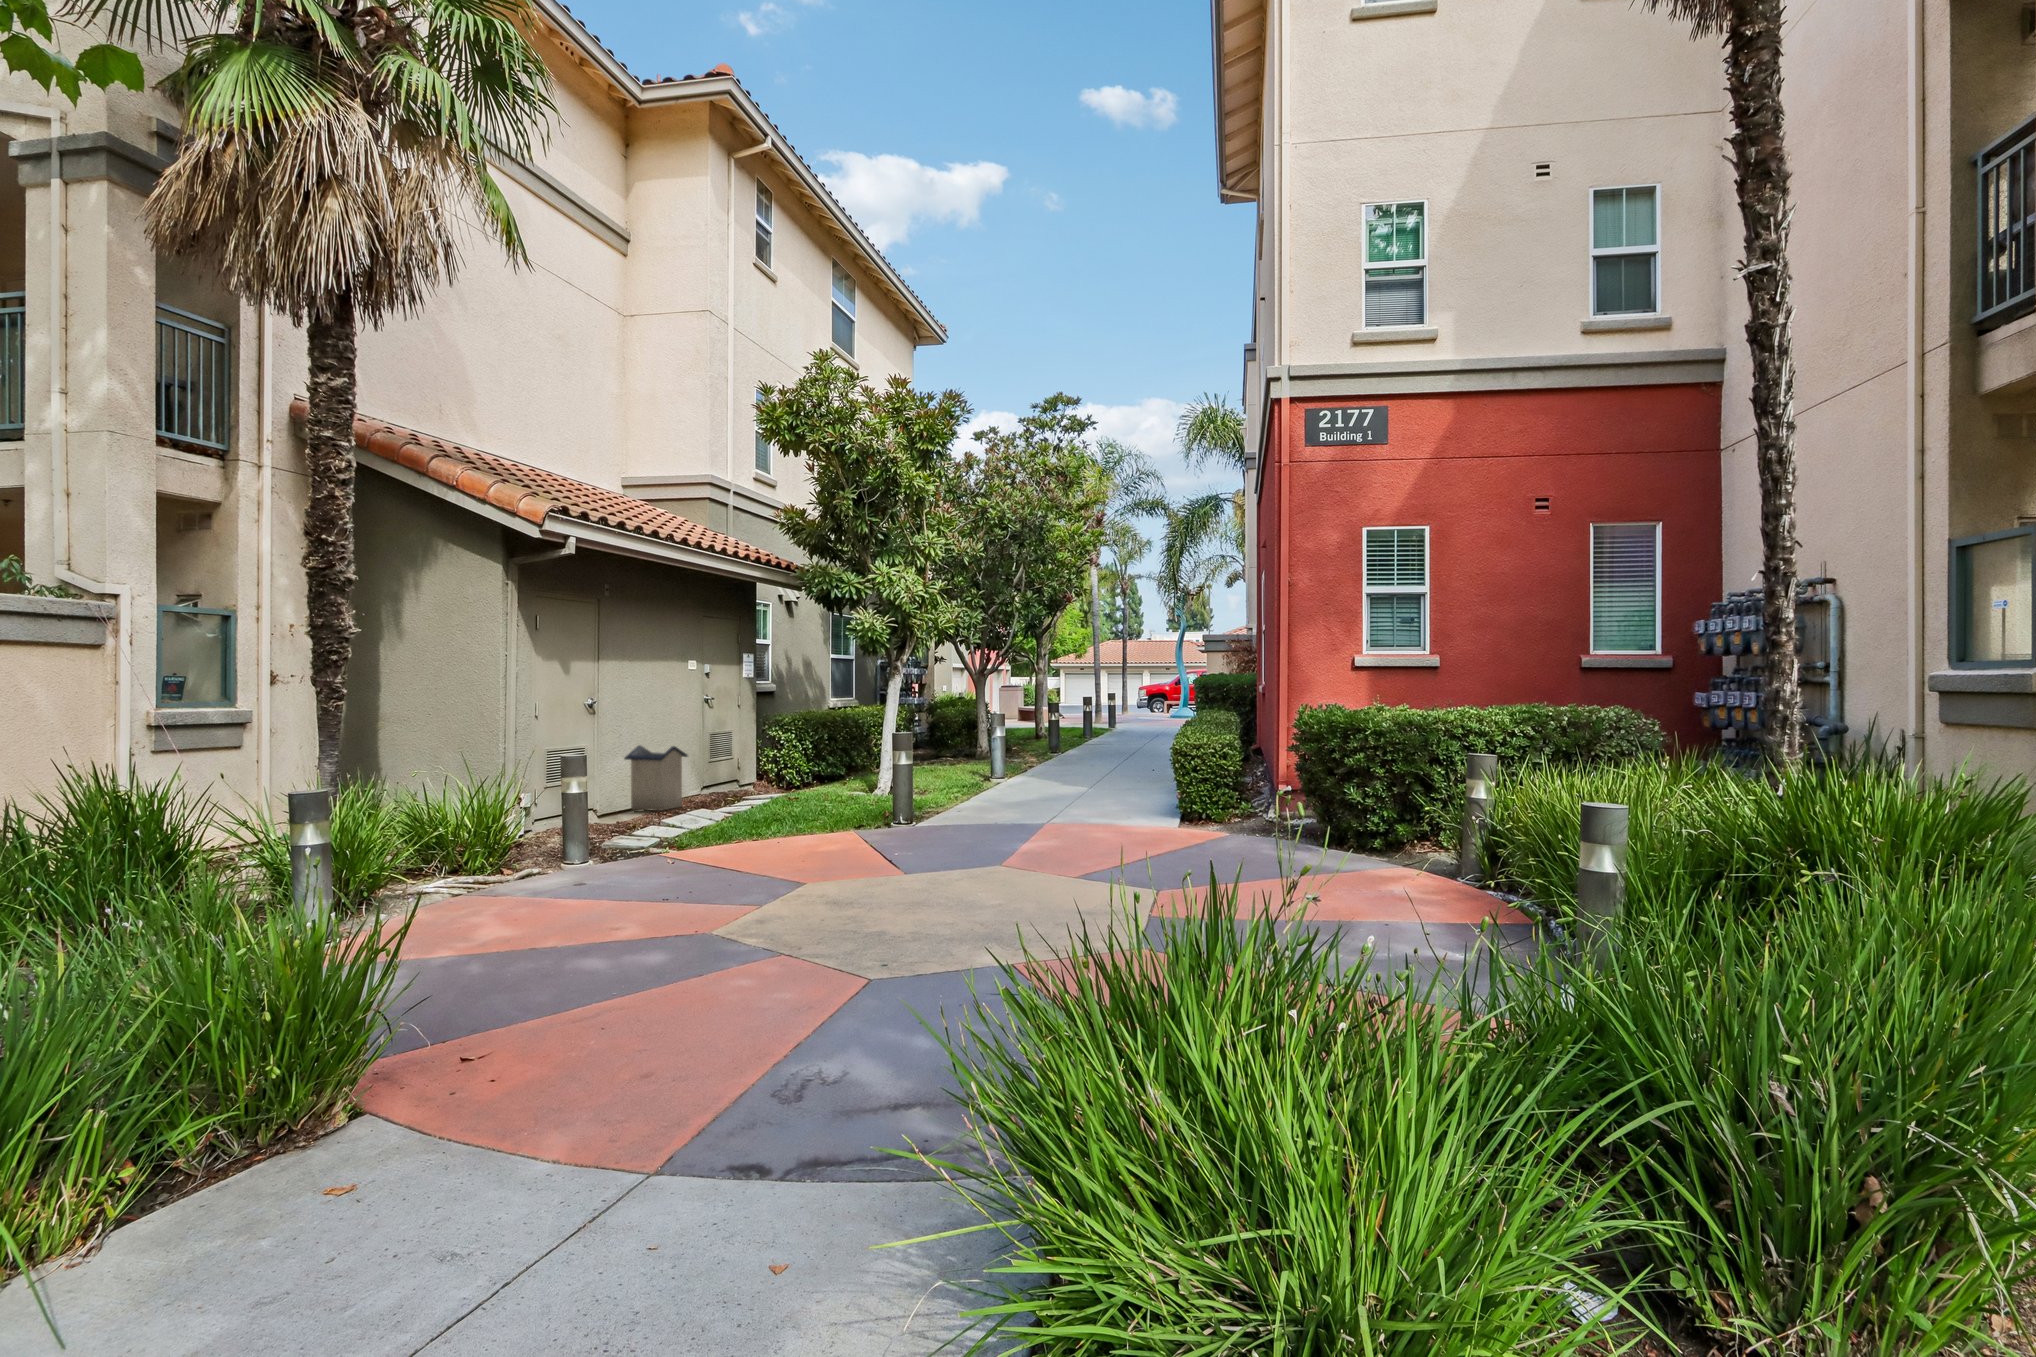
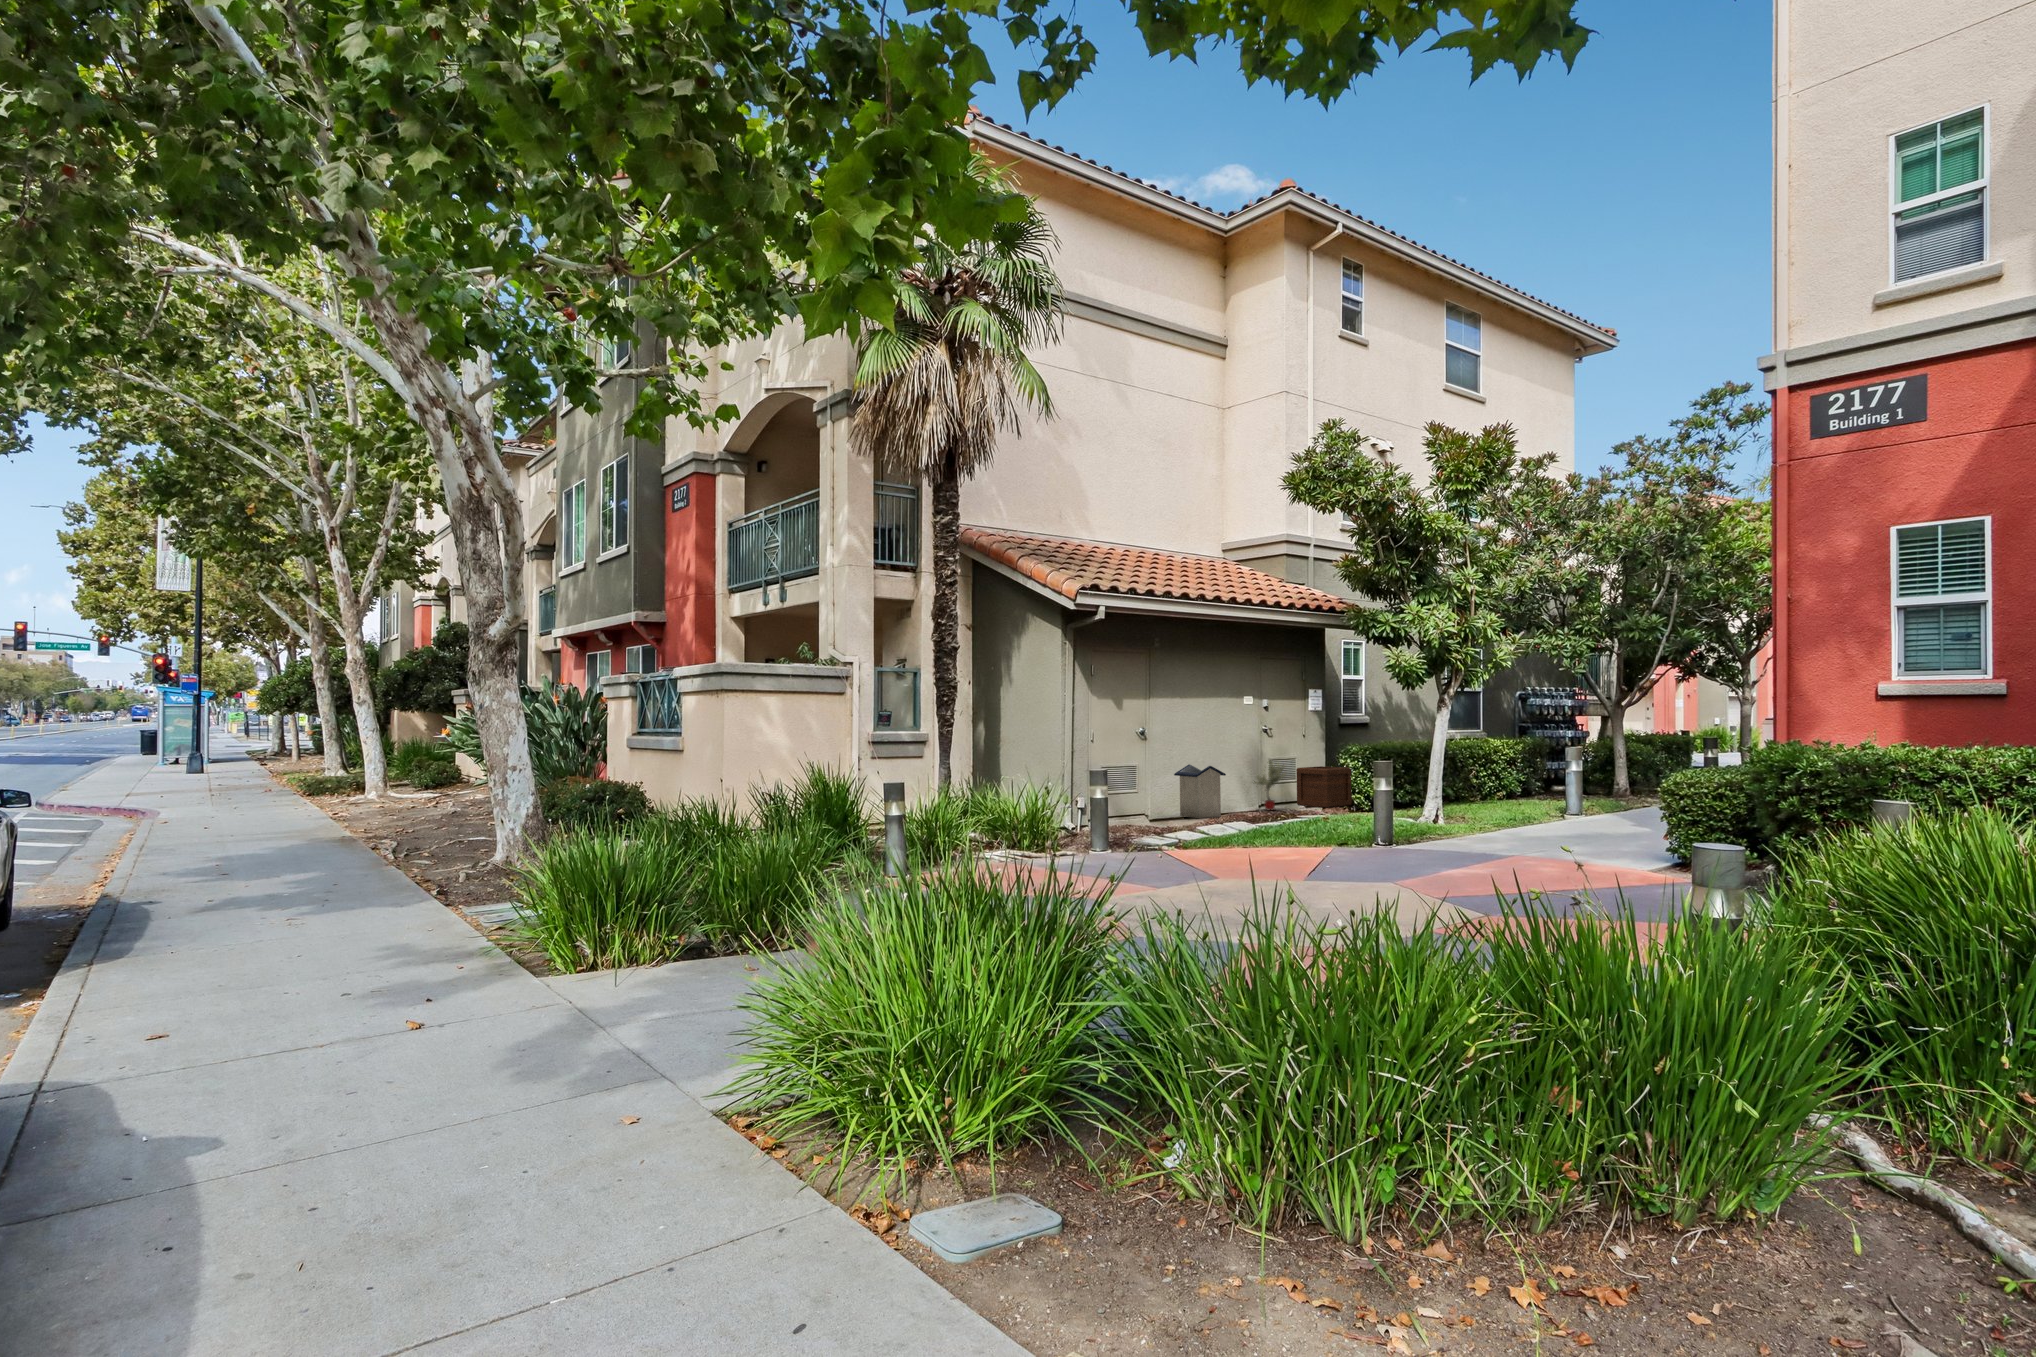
potted tree: none [697,734,734,795] -> present [1253,761,1286,811]
wooden crate: none [731,741,788,787] -> present [1296,766,1352,808]

